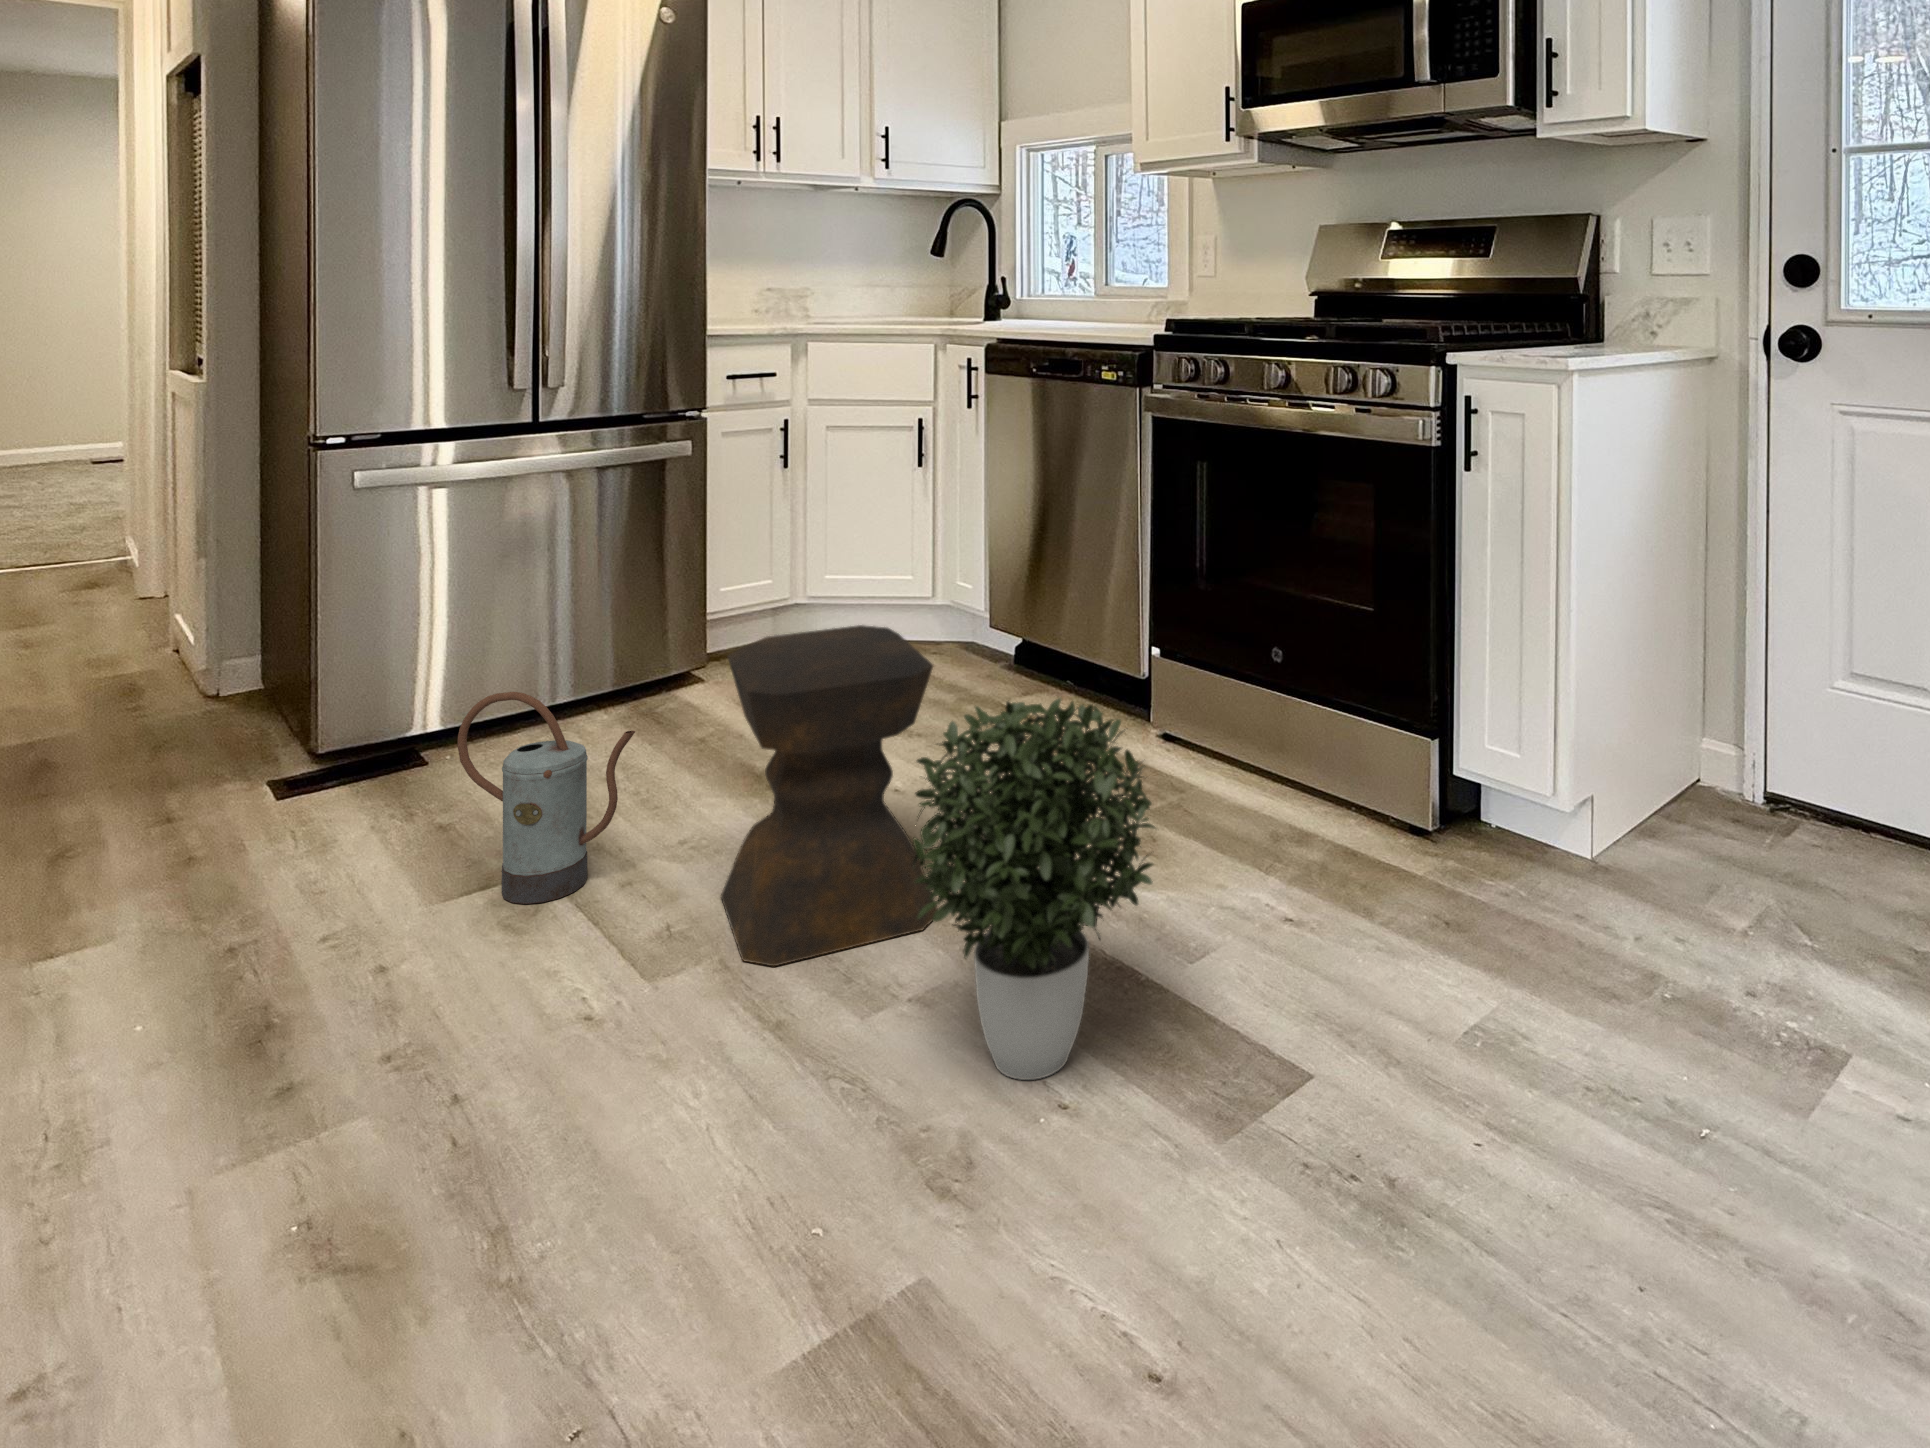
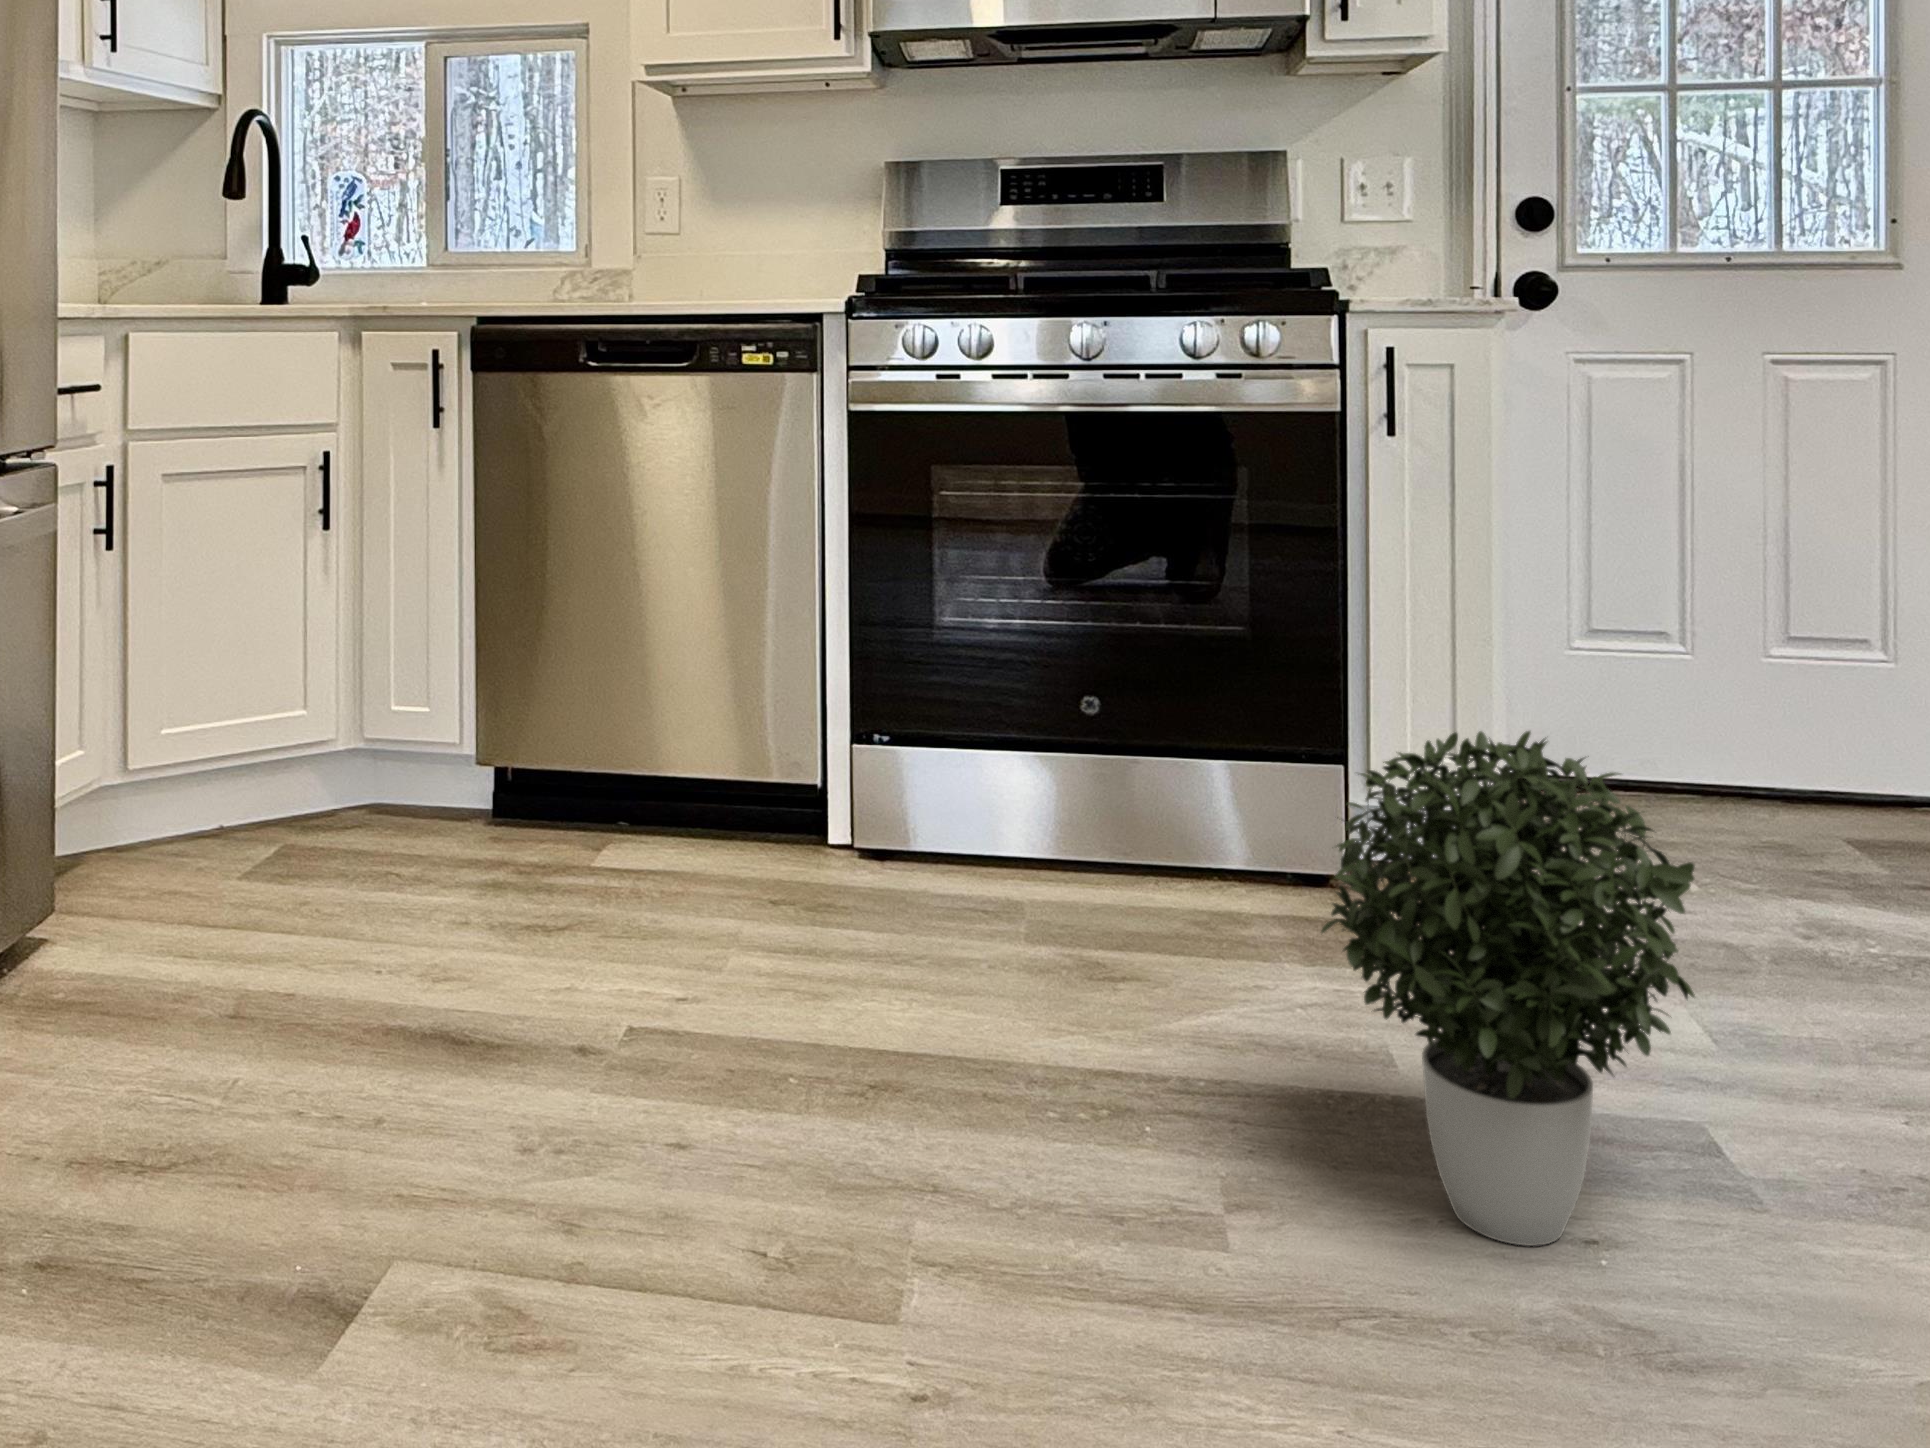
stool: present [721,625,938,966] -> none [756,717,1106,1255]
watering can: present [458,692,635,904] -> none [323,931,616,1320]

